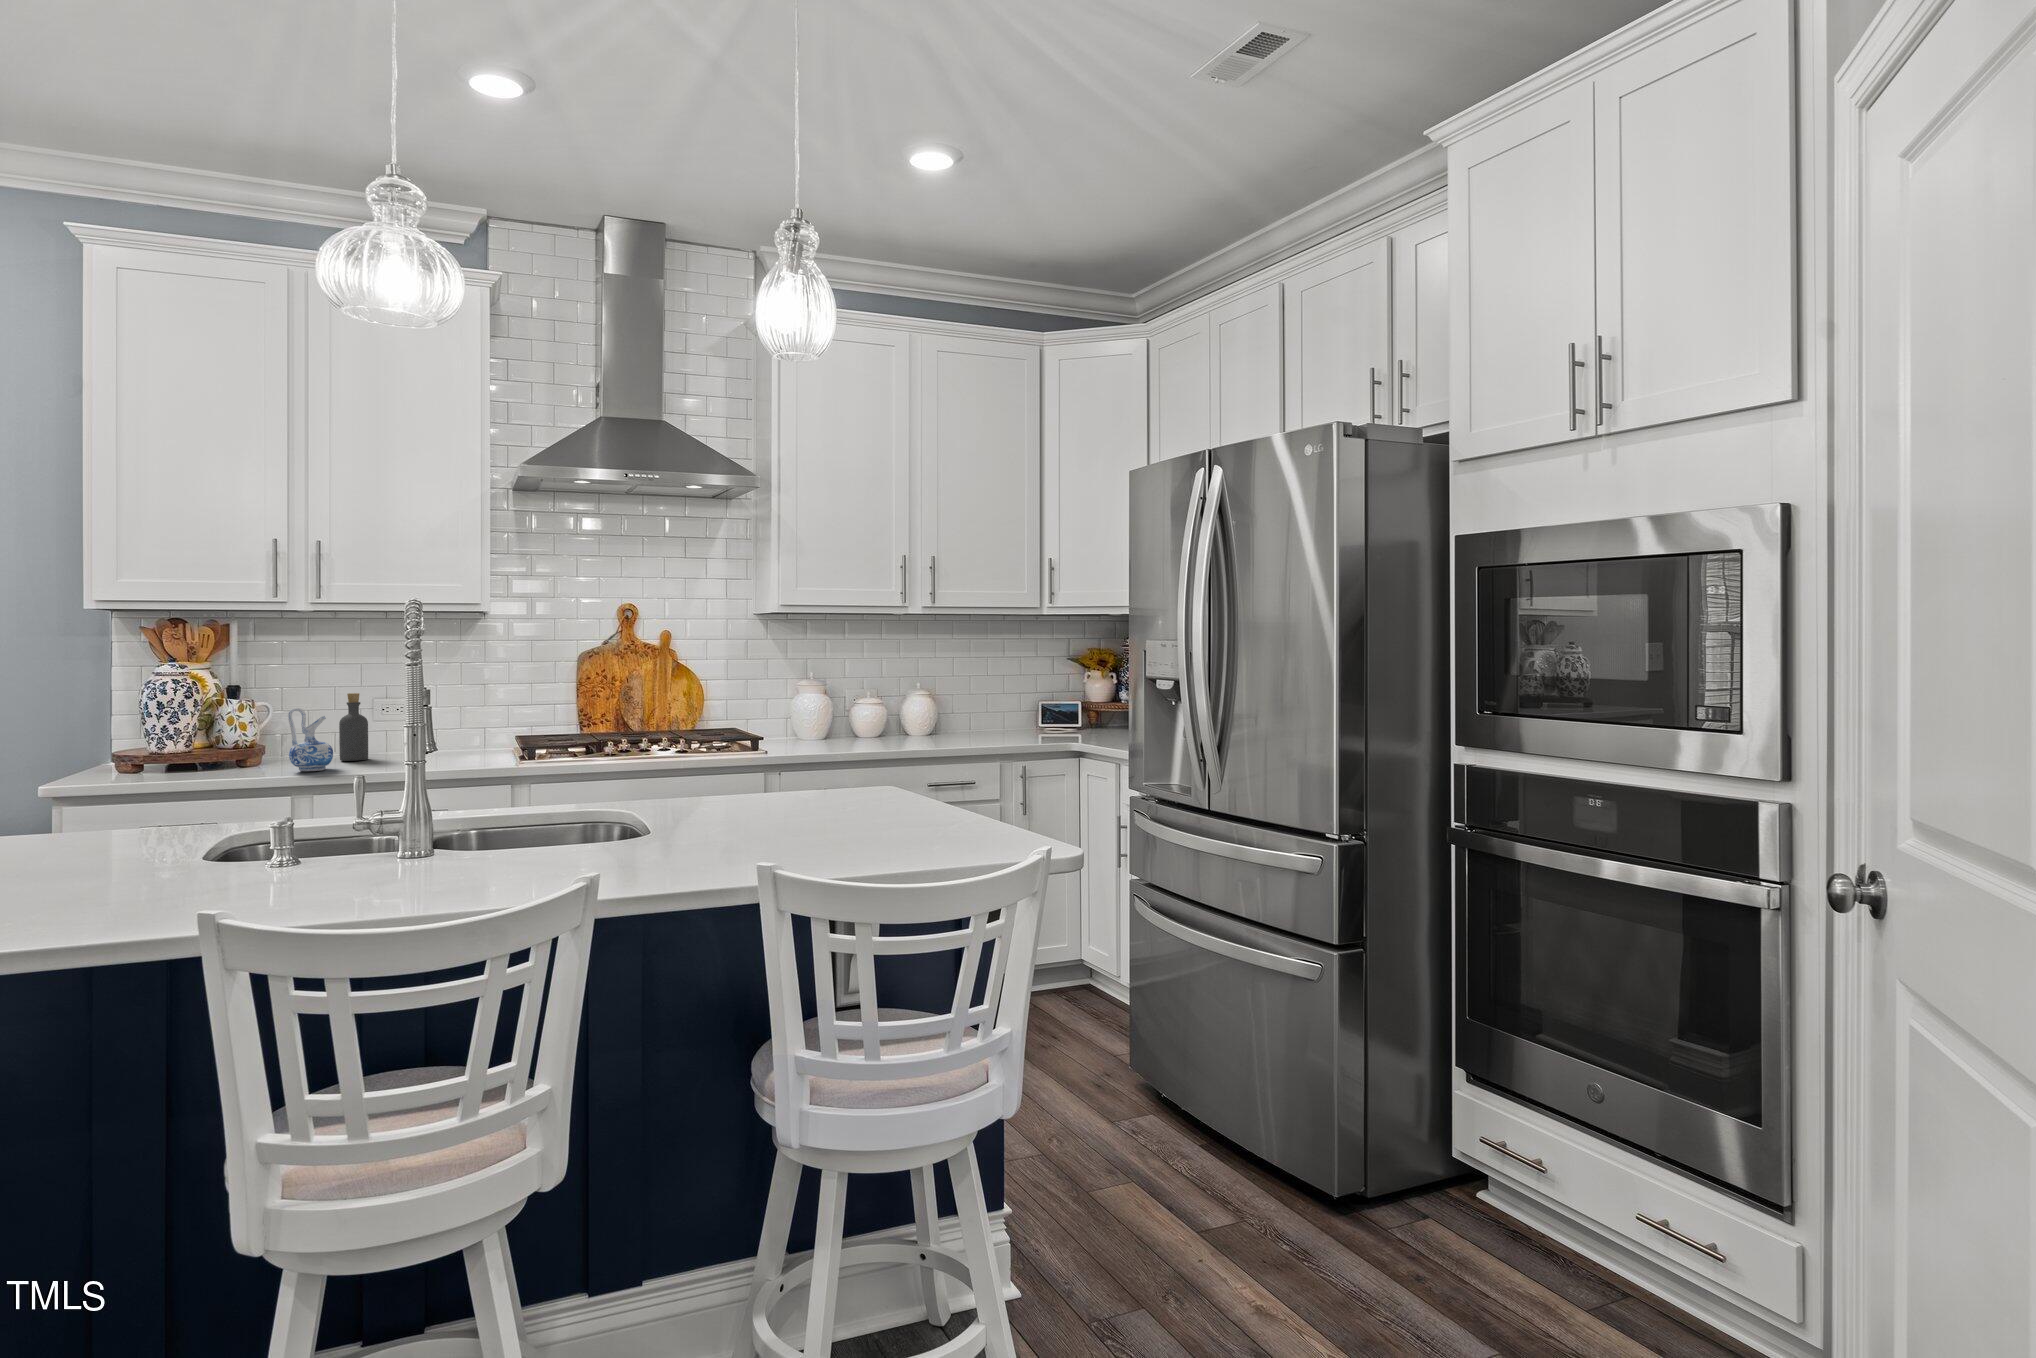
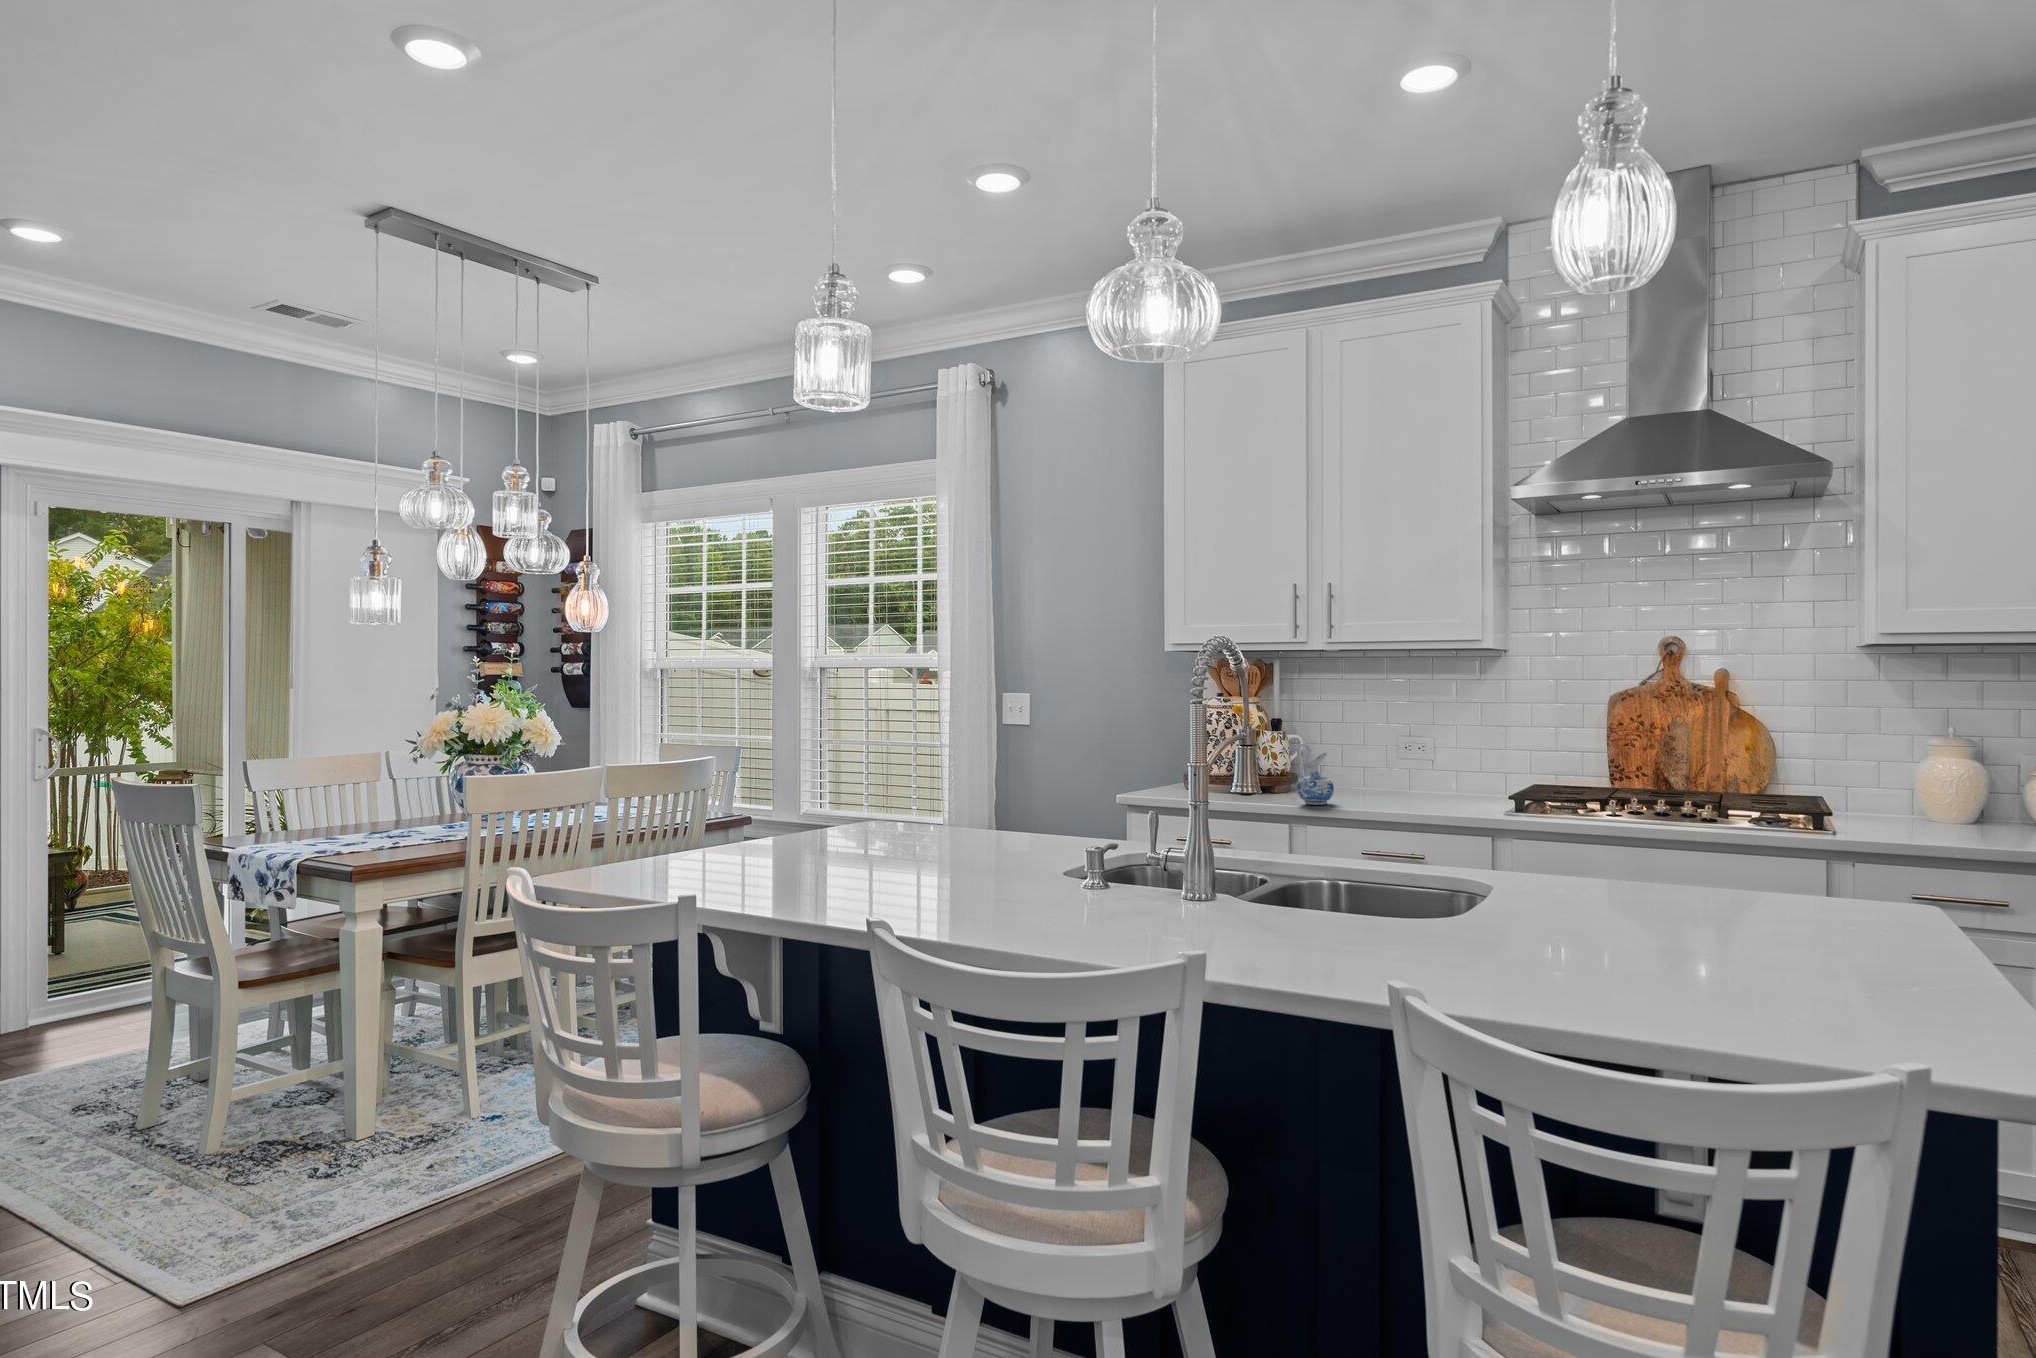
bottle: present [339,693,368,761] -> none [1348,731,1374,798]

